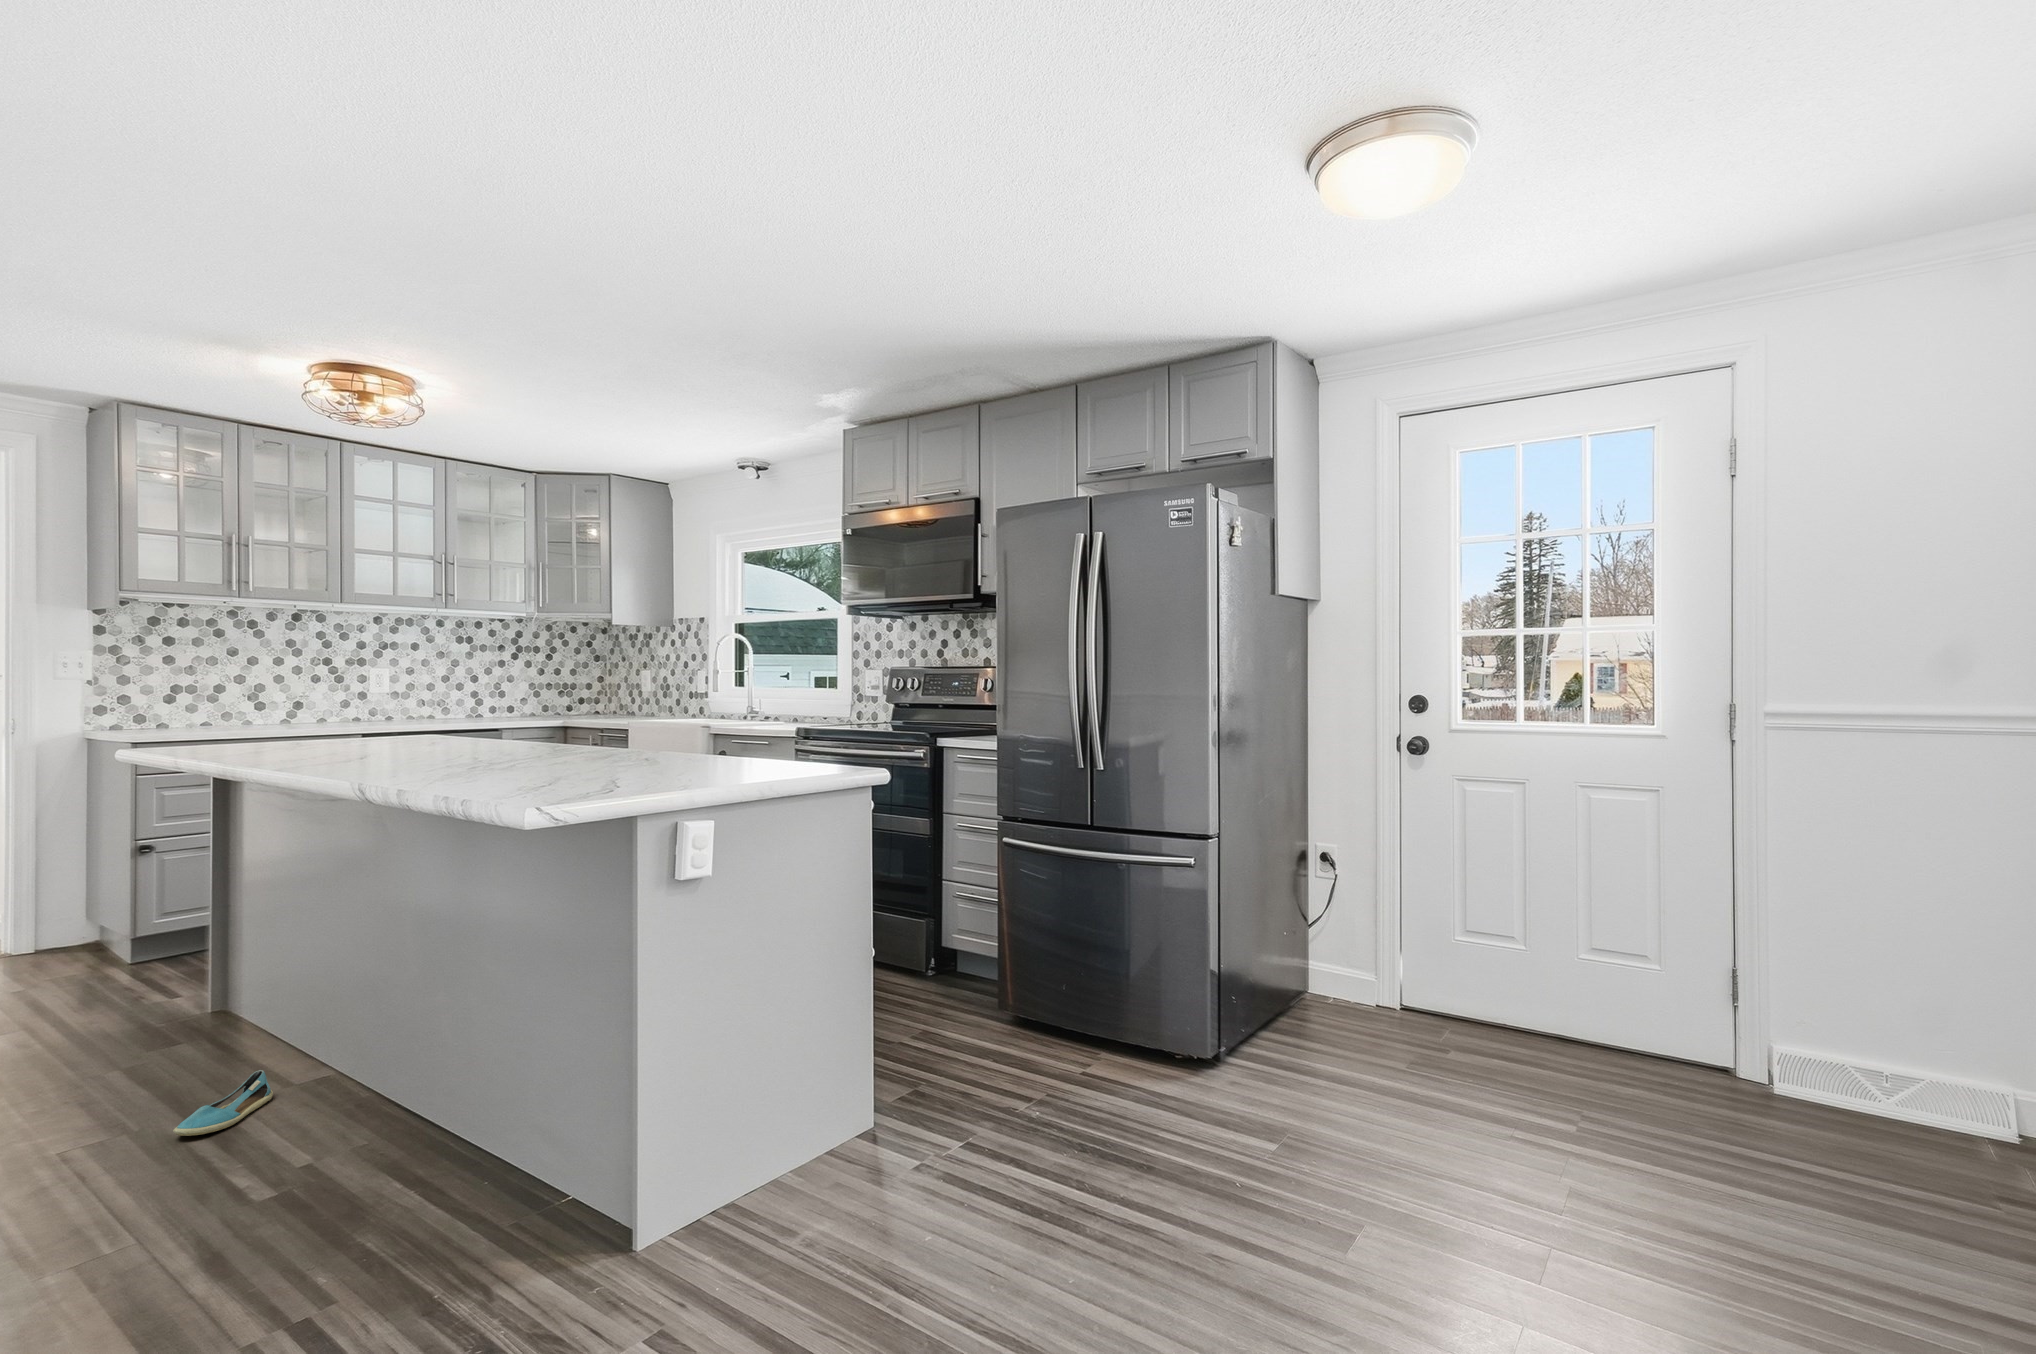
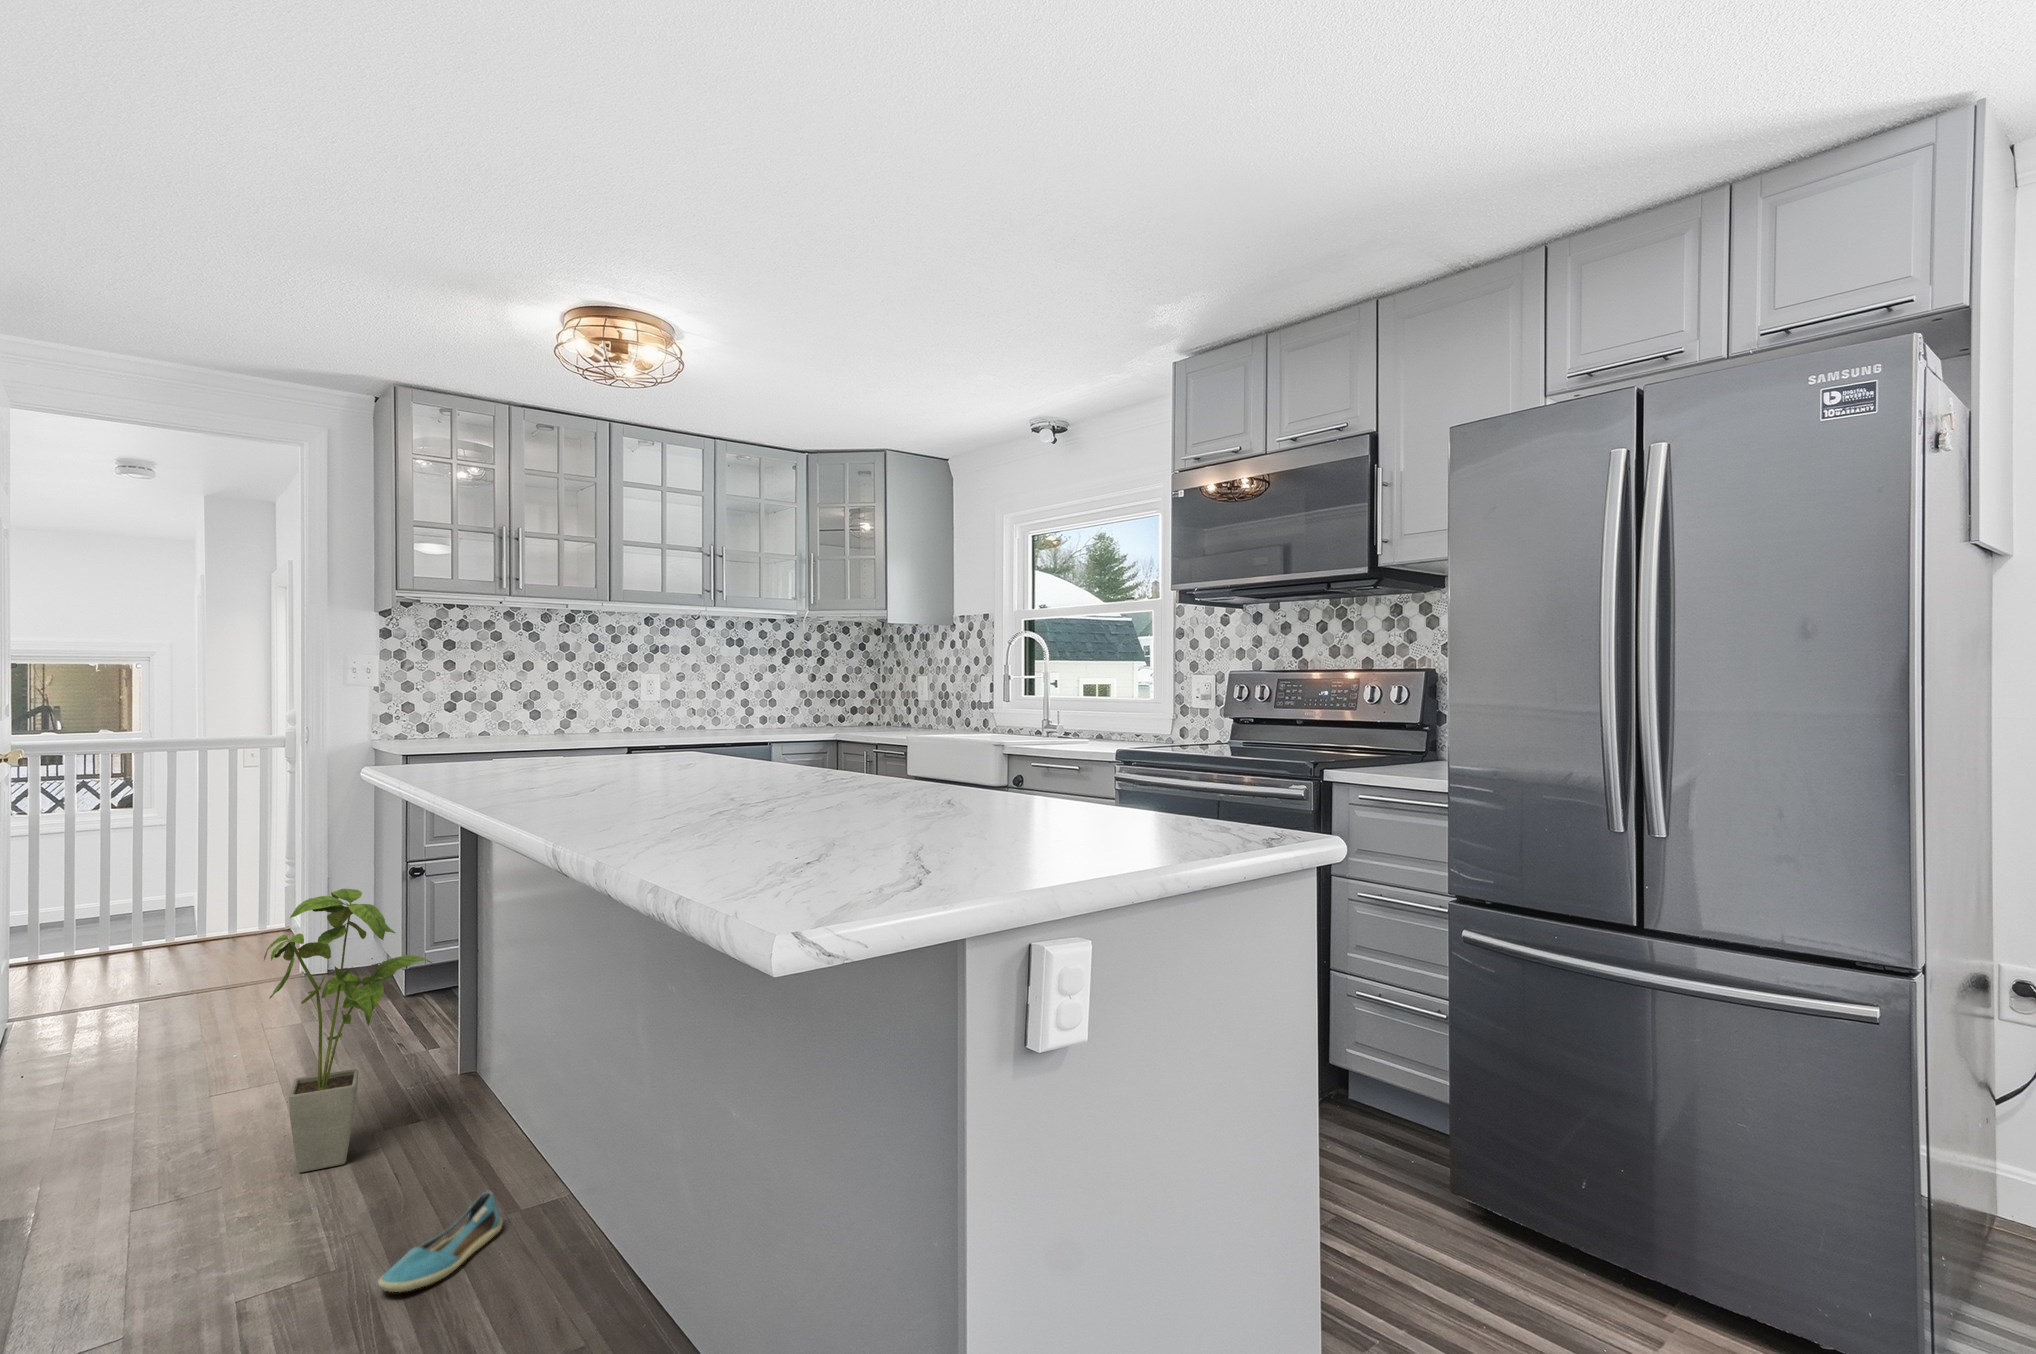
house plant: none [32,848,192,1083] -> present [264,889,432,1172]

